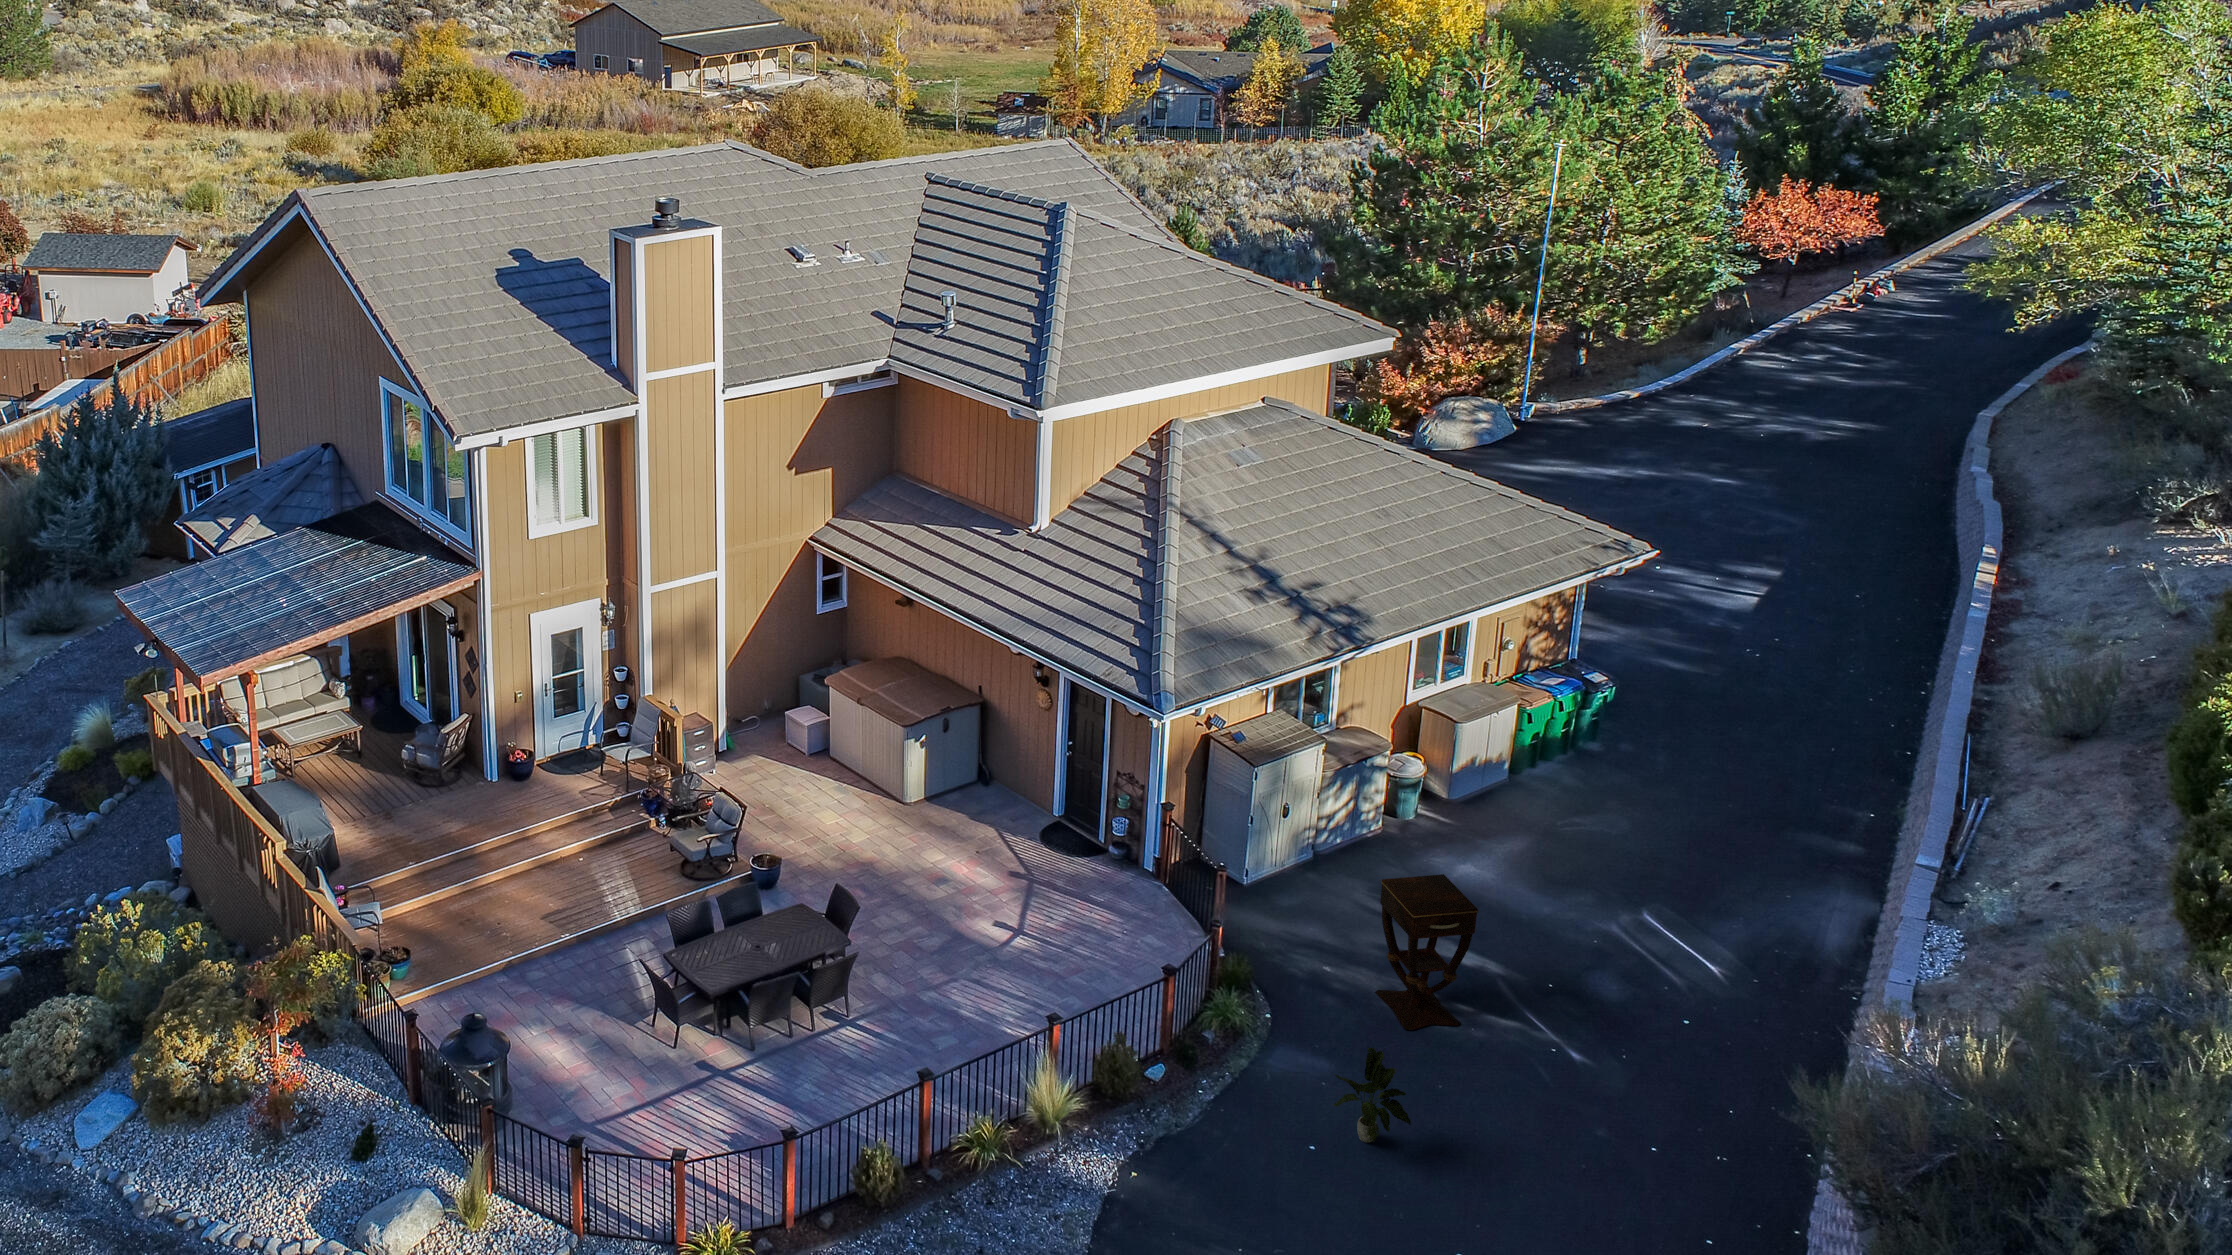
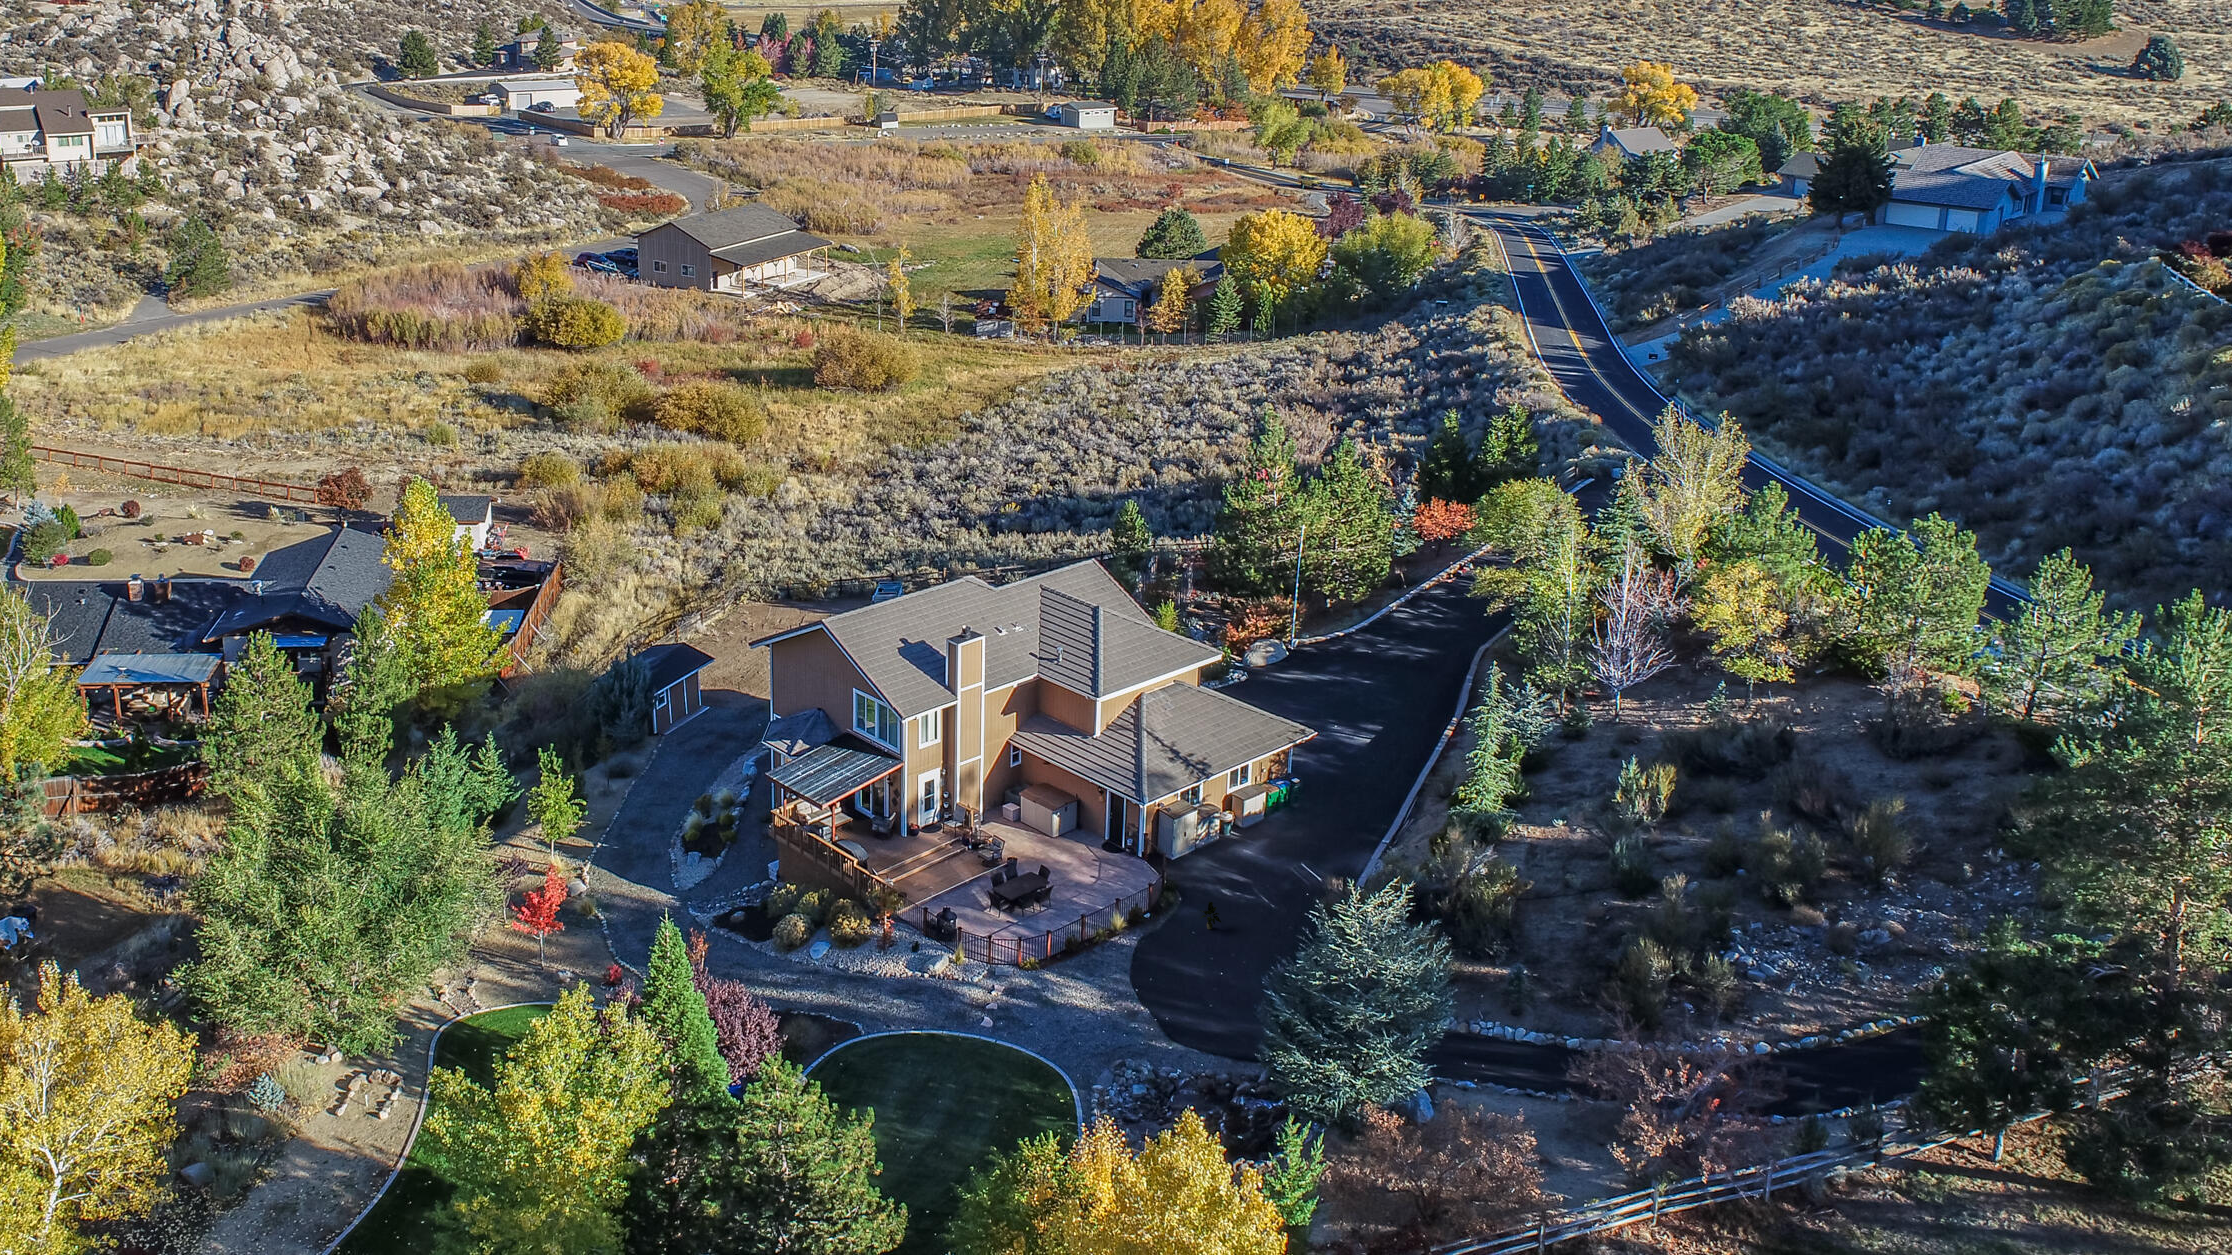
side table: present [1375,874,1479,1030] -> none [1214,851,1242,899]

